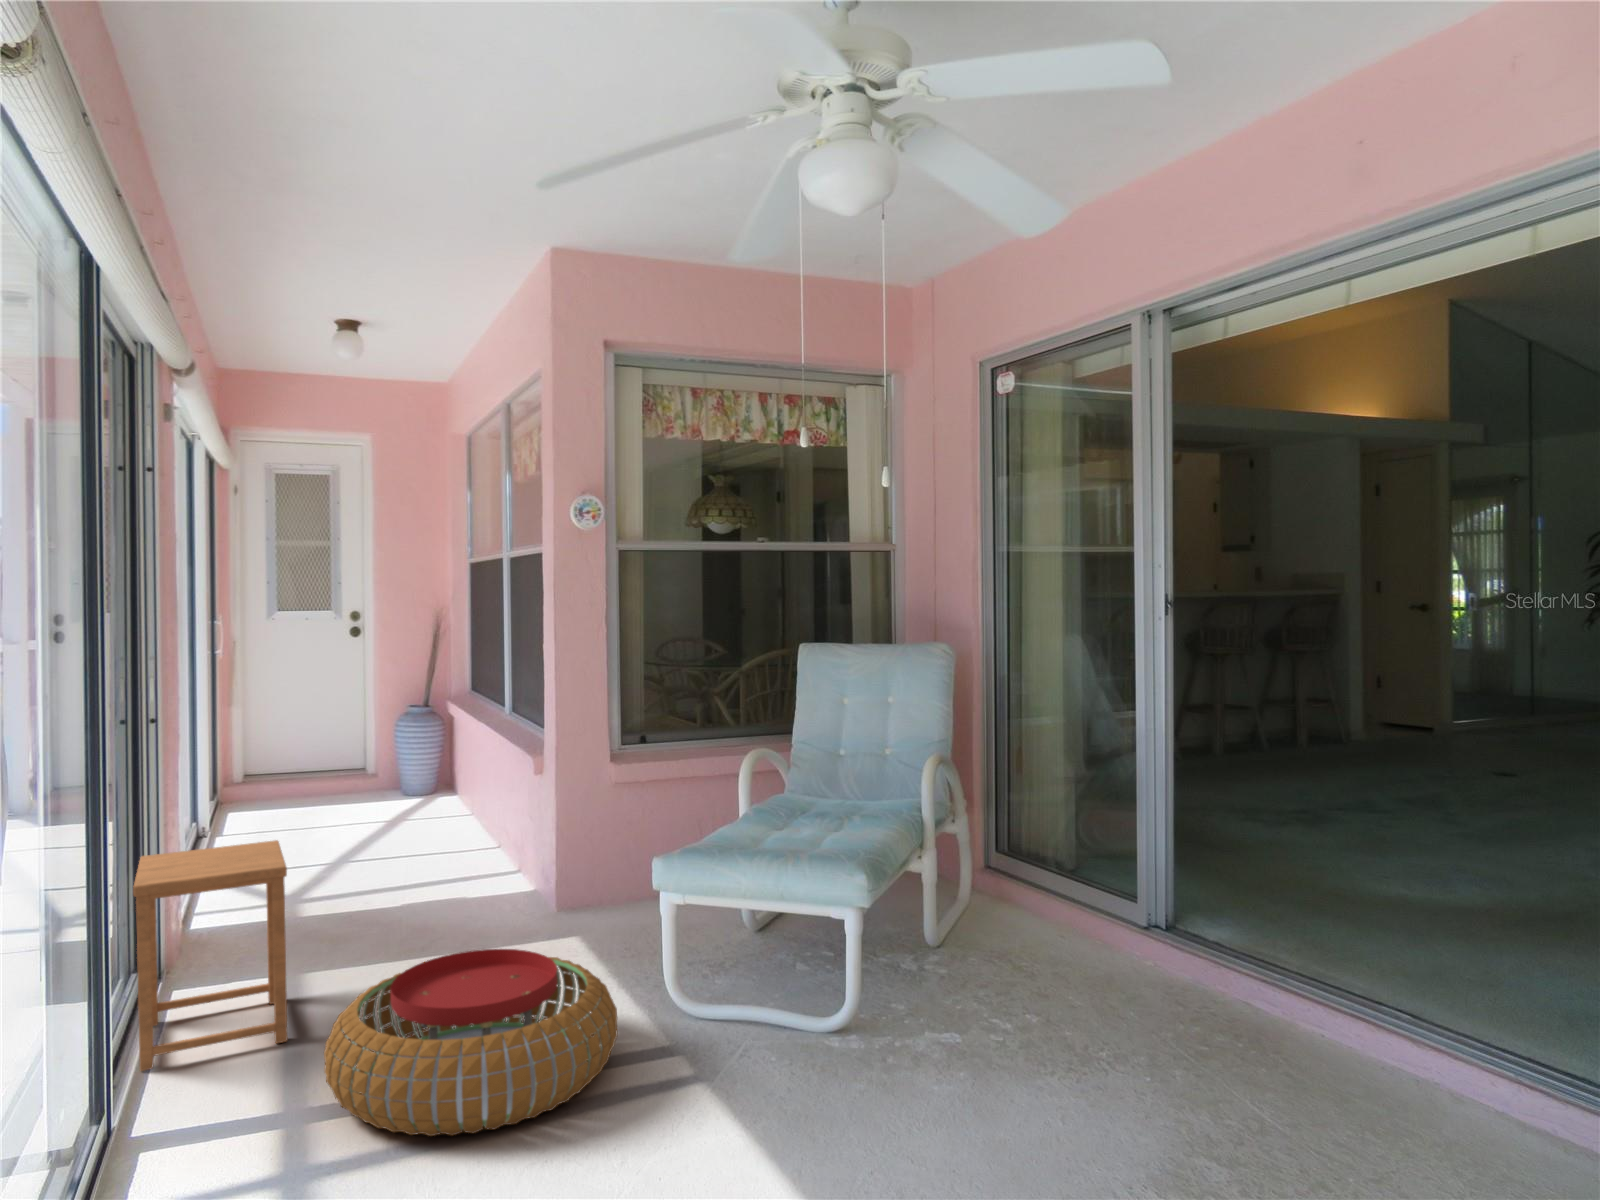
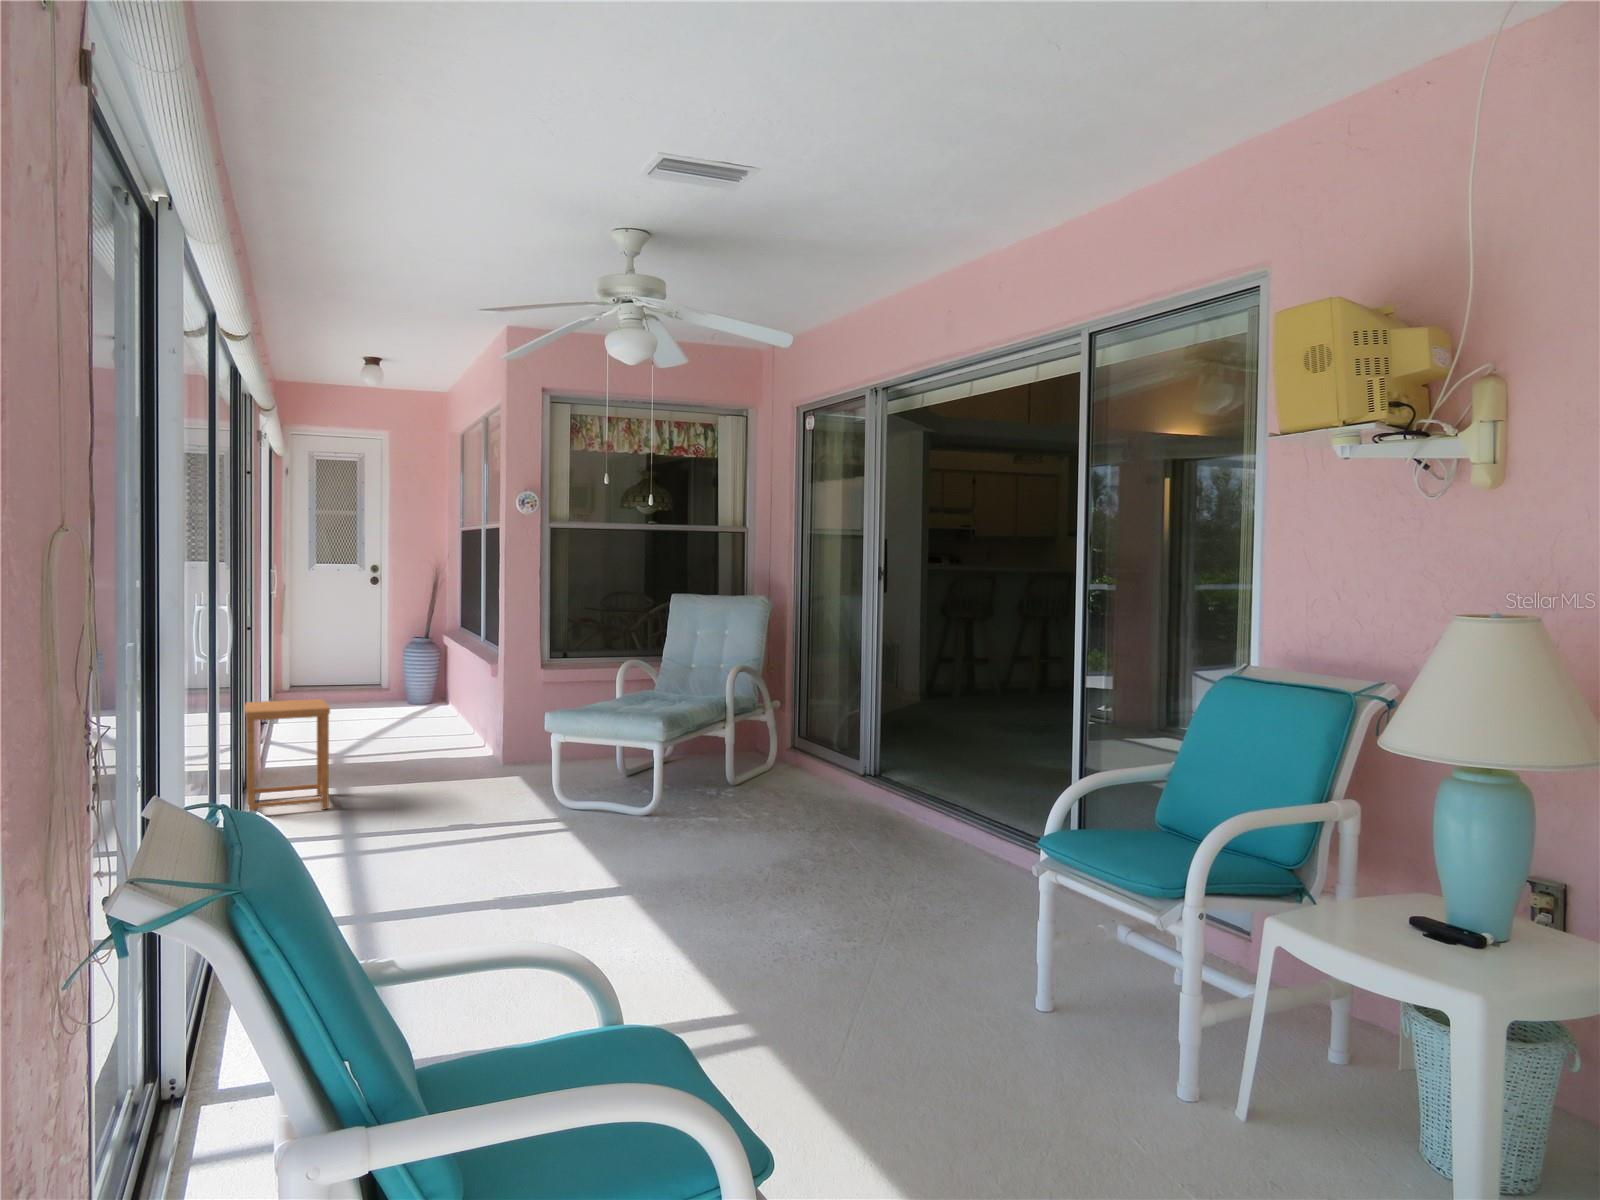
pouf: present [324,949,618,1136] -> none [350,759,515,840]

